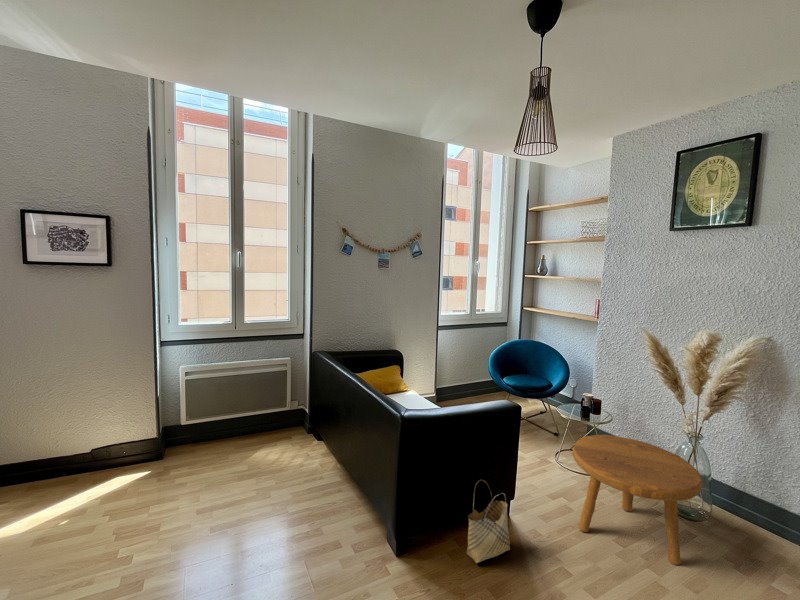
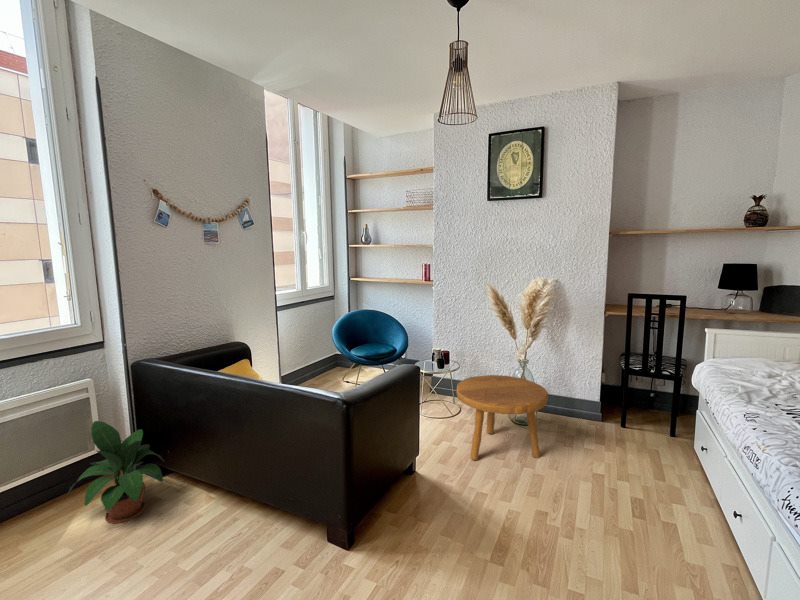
potted plant: none [259,387,316,463] -> present [68,421,164,524]
woven basket: present [467,480,510,563] -> none [406,443,438,519]

